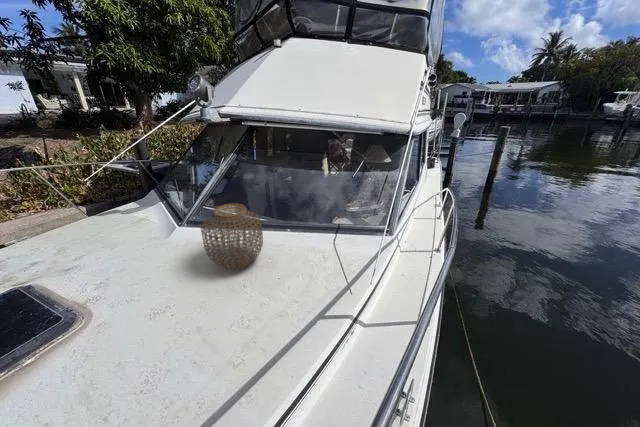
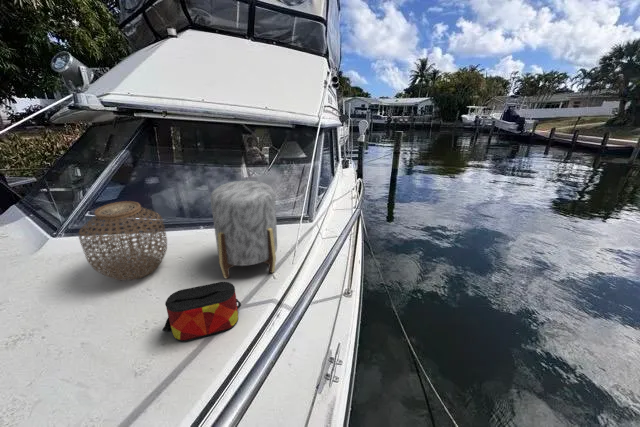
stool: none [304,193,361,282] -> present [210,181,277,278]
bag: none [259,285,323,331] -> present [162,282,241,341]

